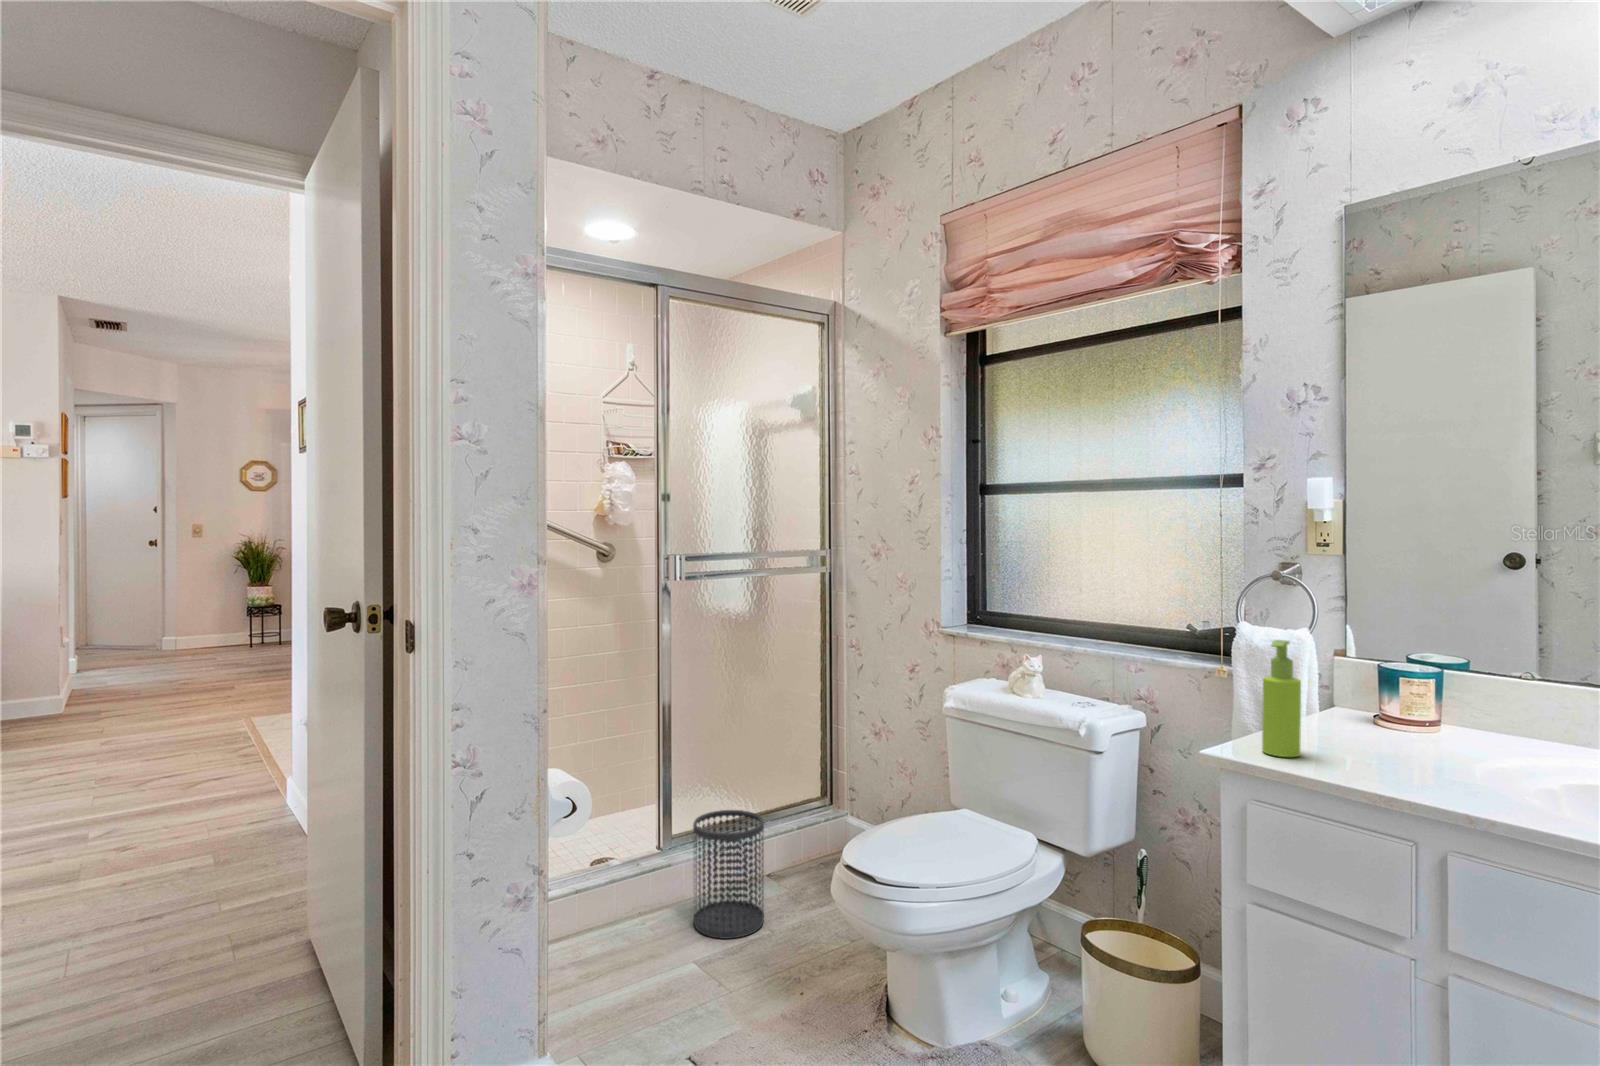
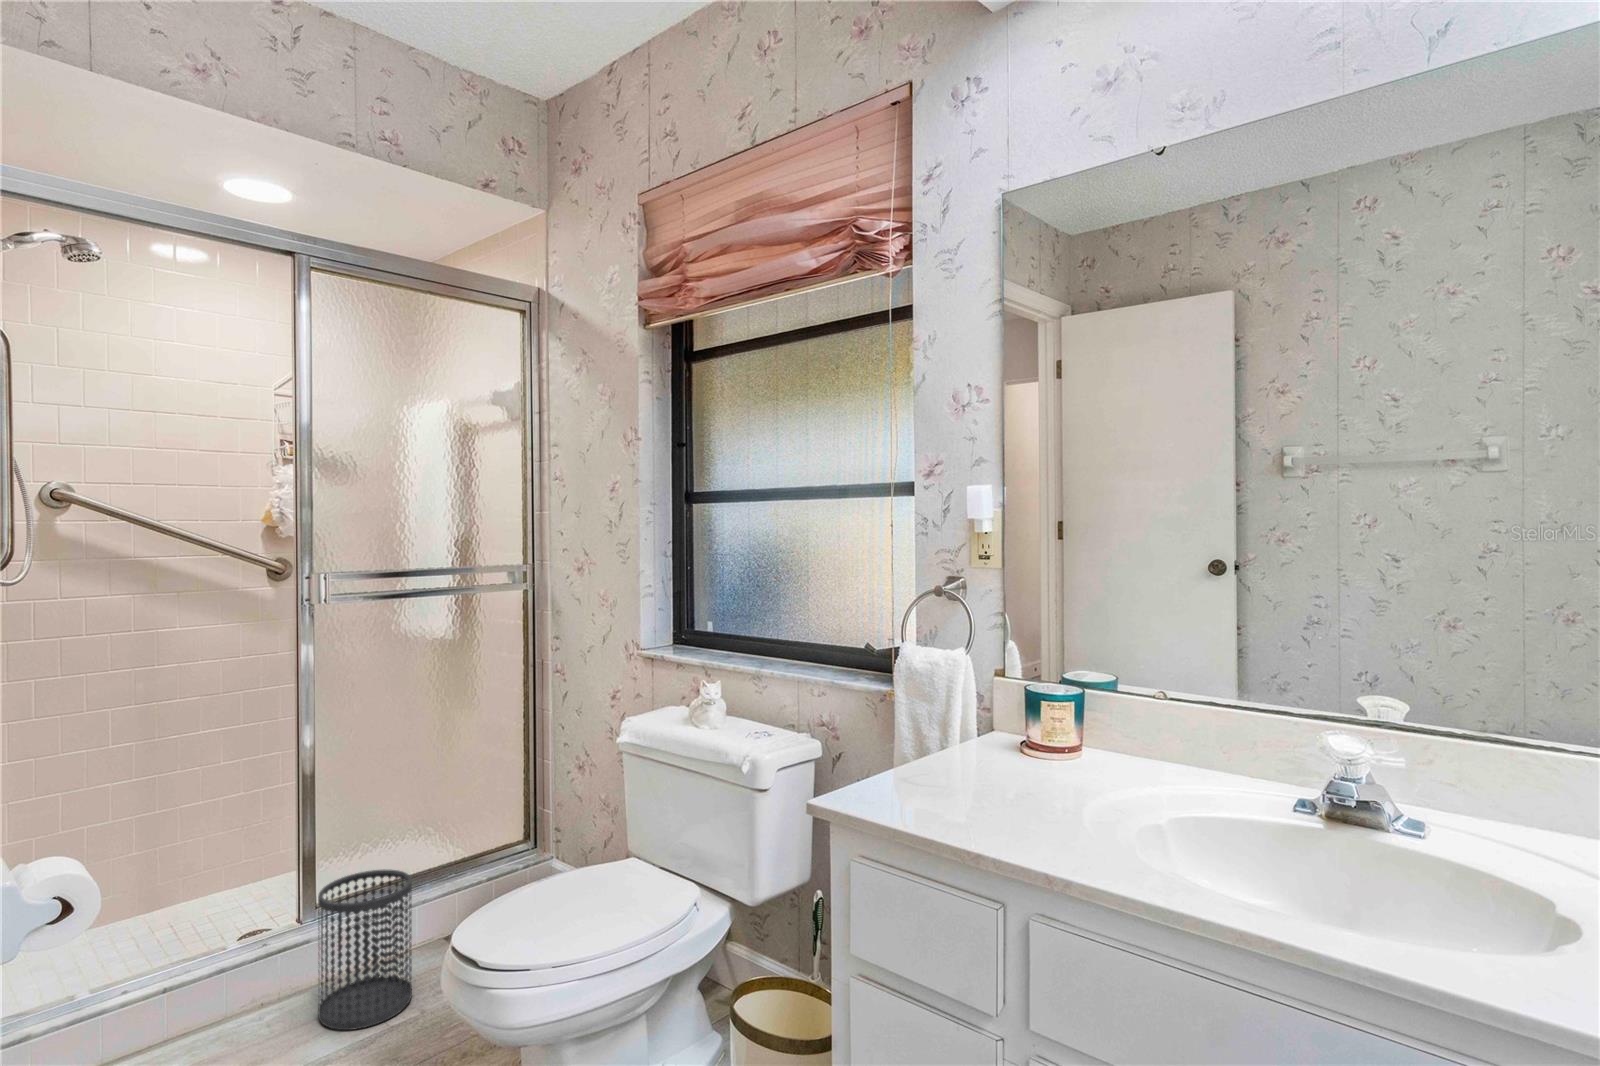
soap dispenser: present [1262,640,1301,757] -> none [880,668,918,804]

